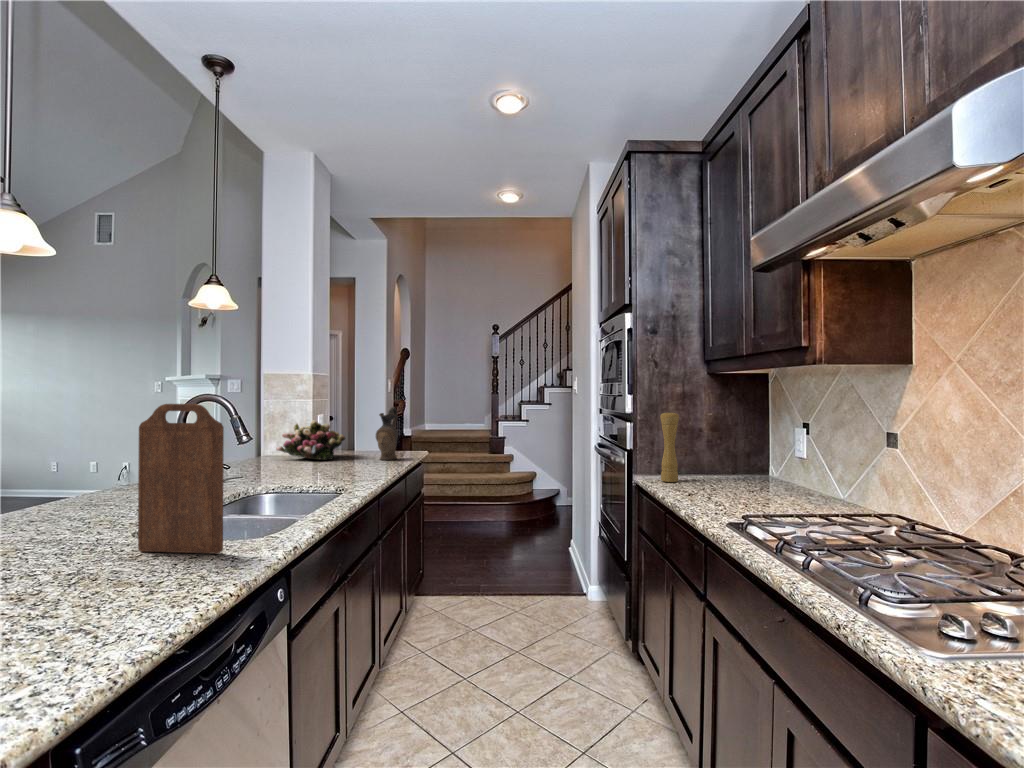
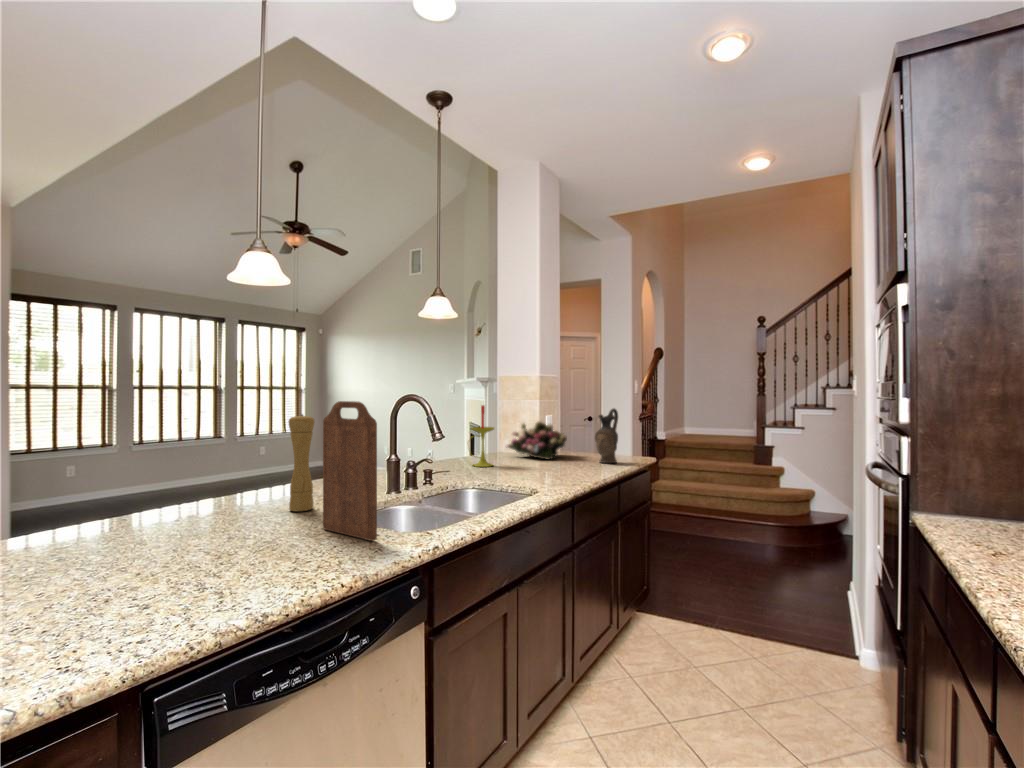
candle: none [243,404,275,472] -> present [471,405,494,467]
pepper mill: present [660,412,679,482] -> present [288,414,315,511]

